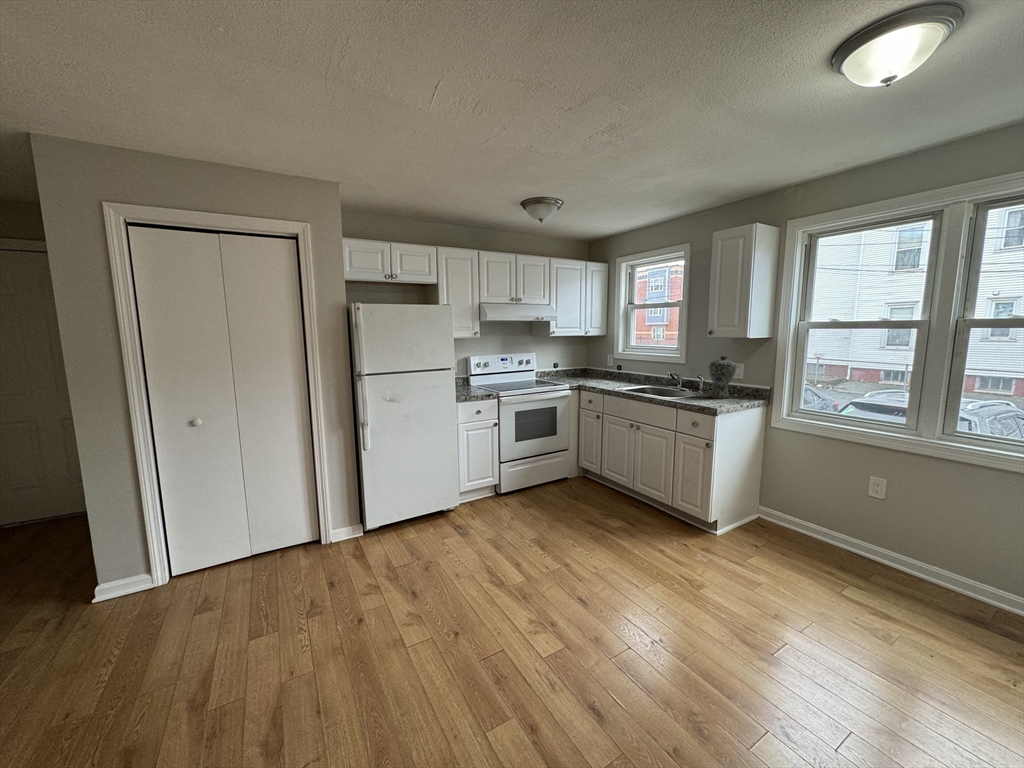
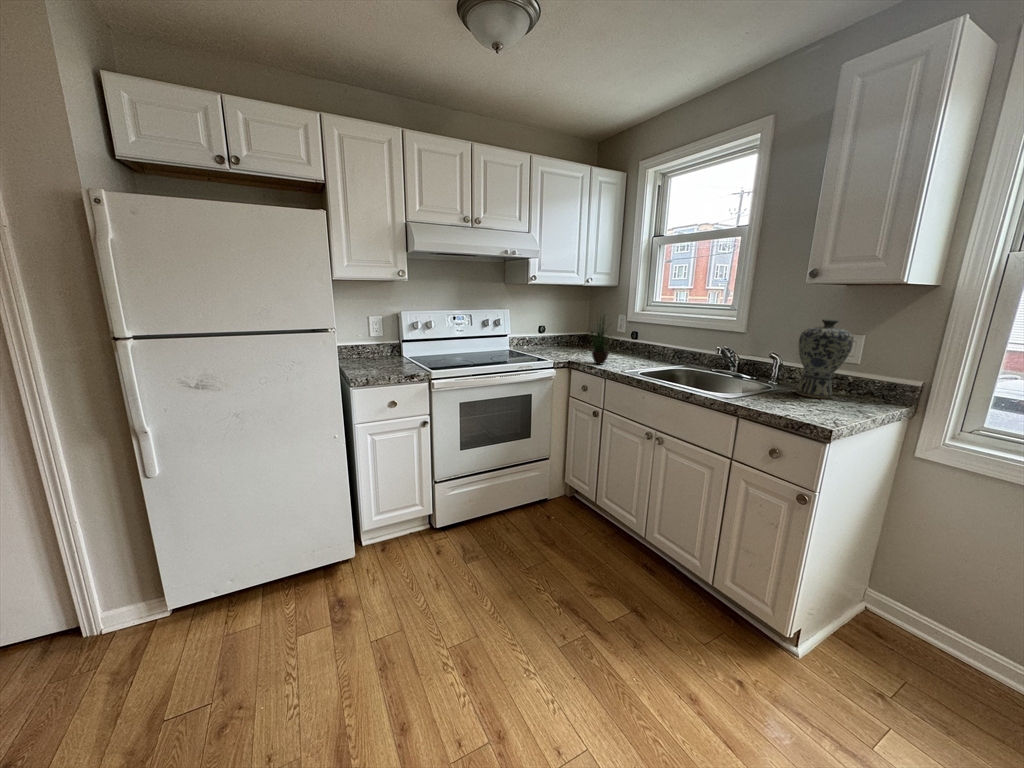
potted plant: none [588,348,608,387] -> present [591,317,609,364]

